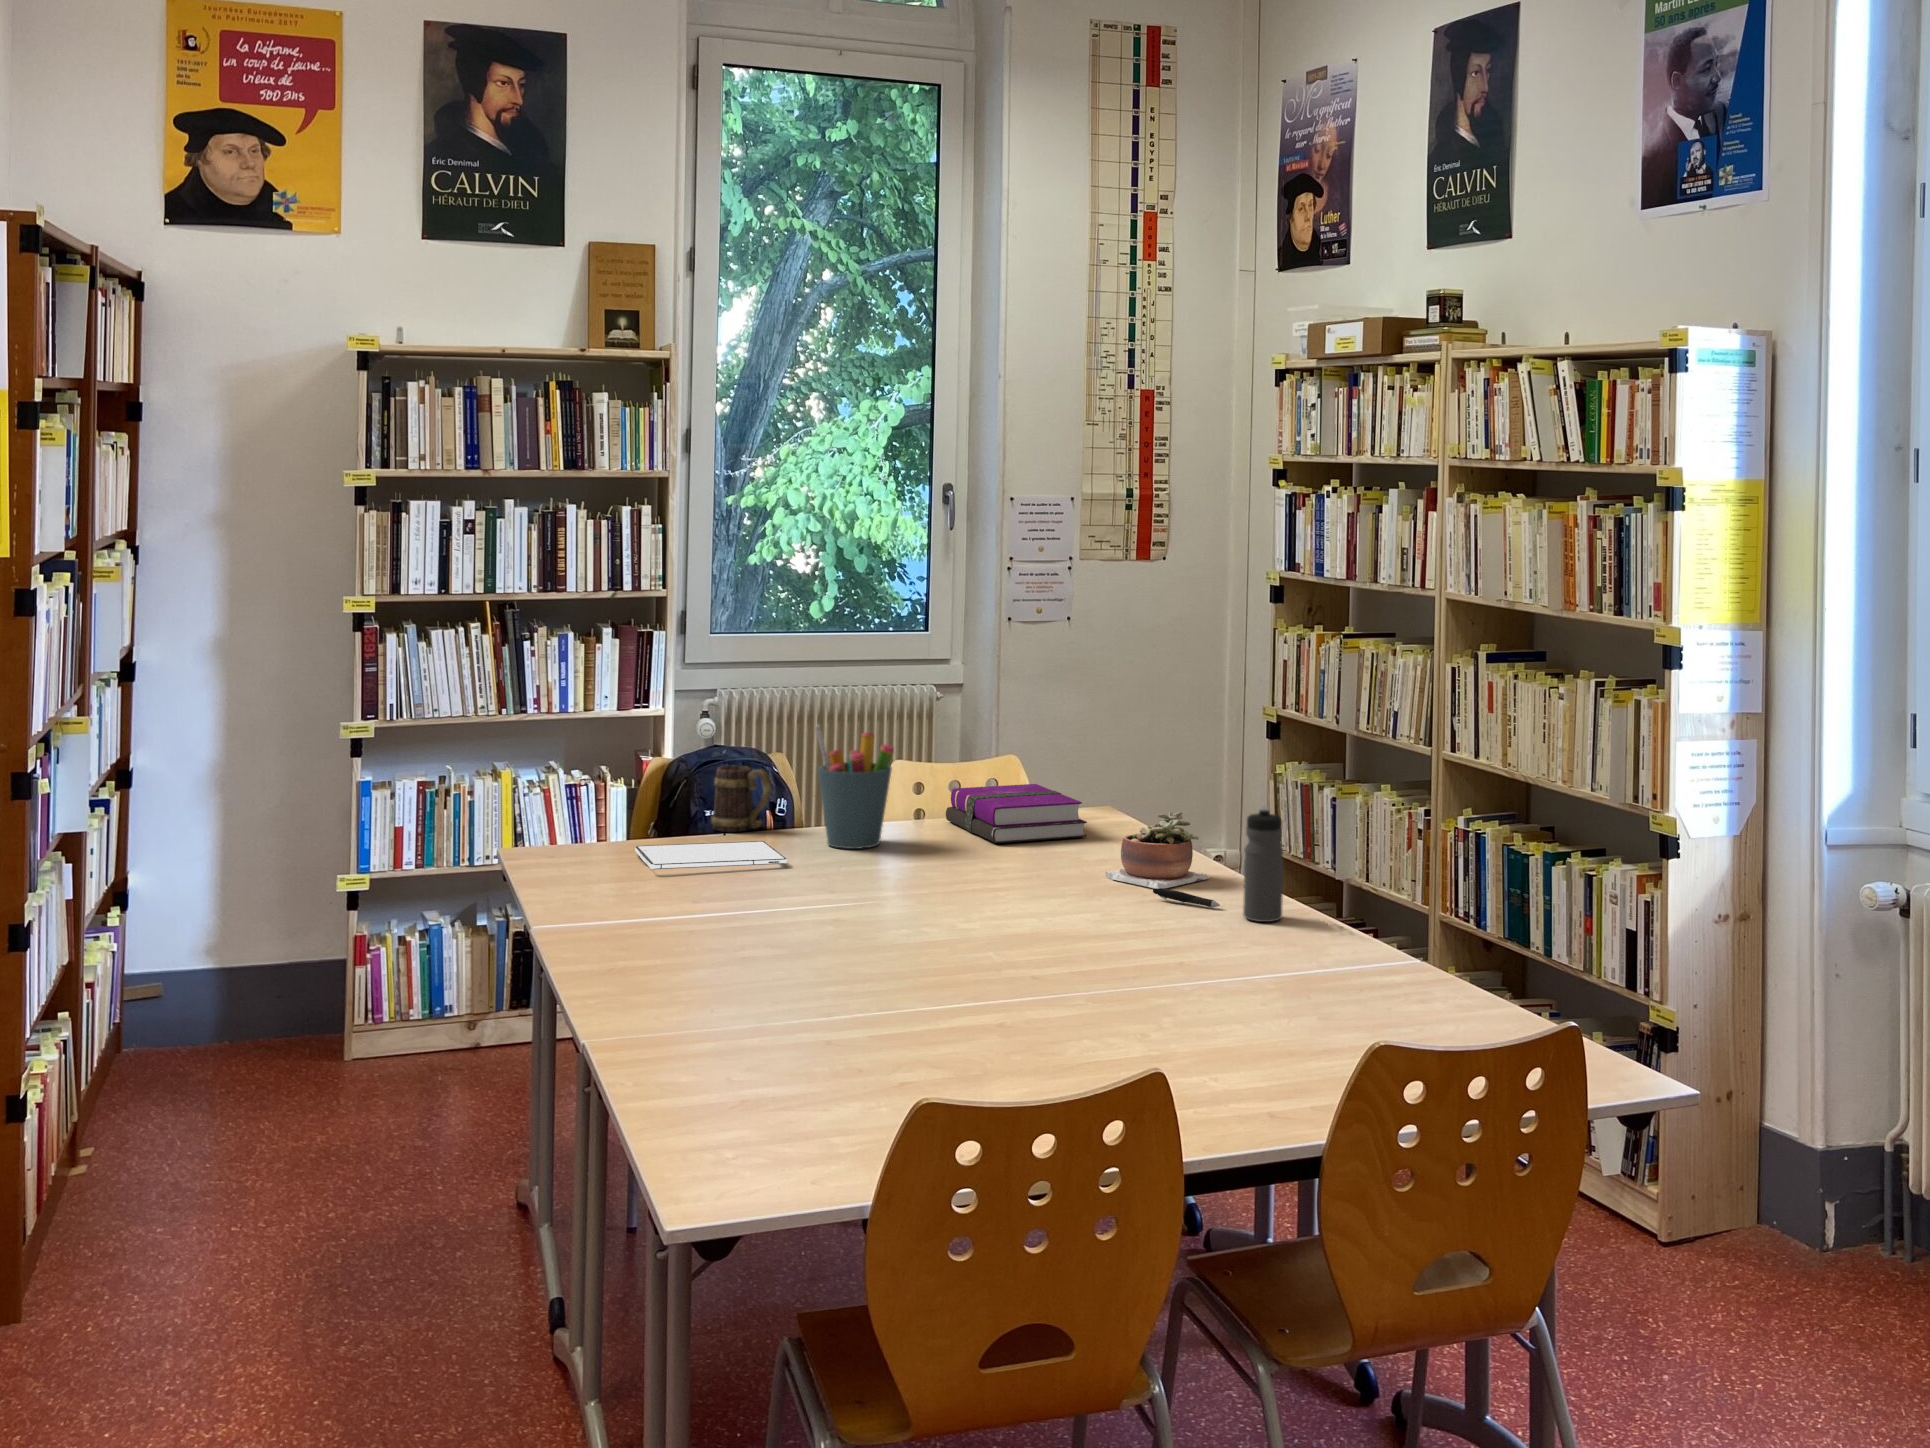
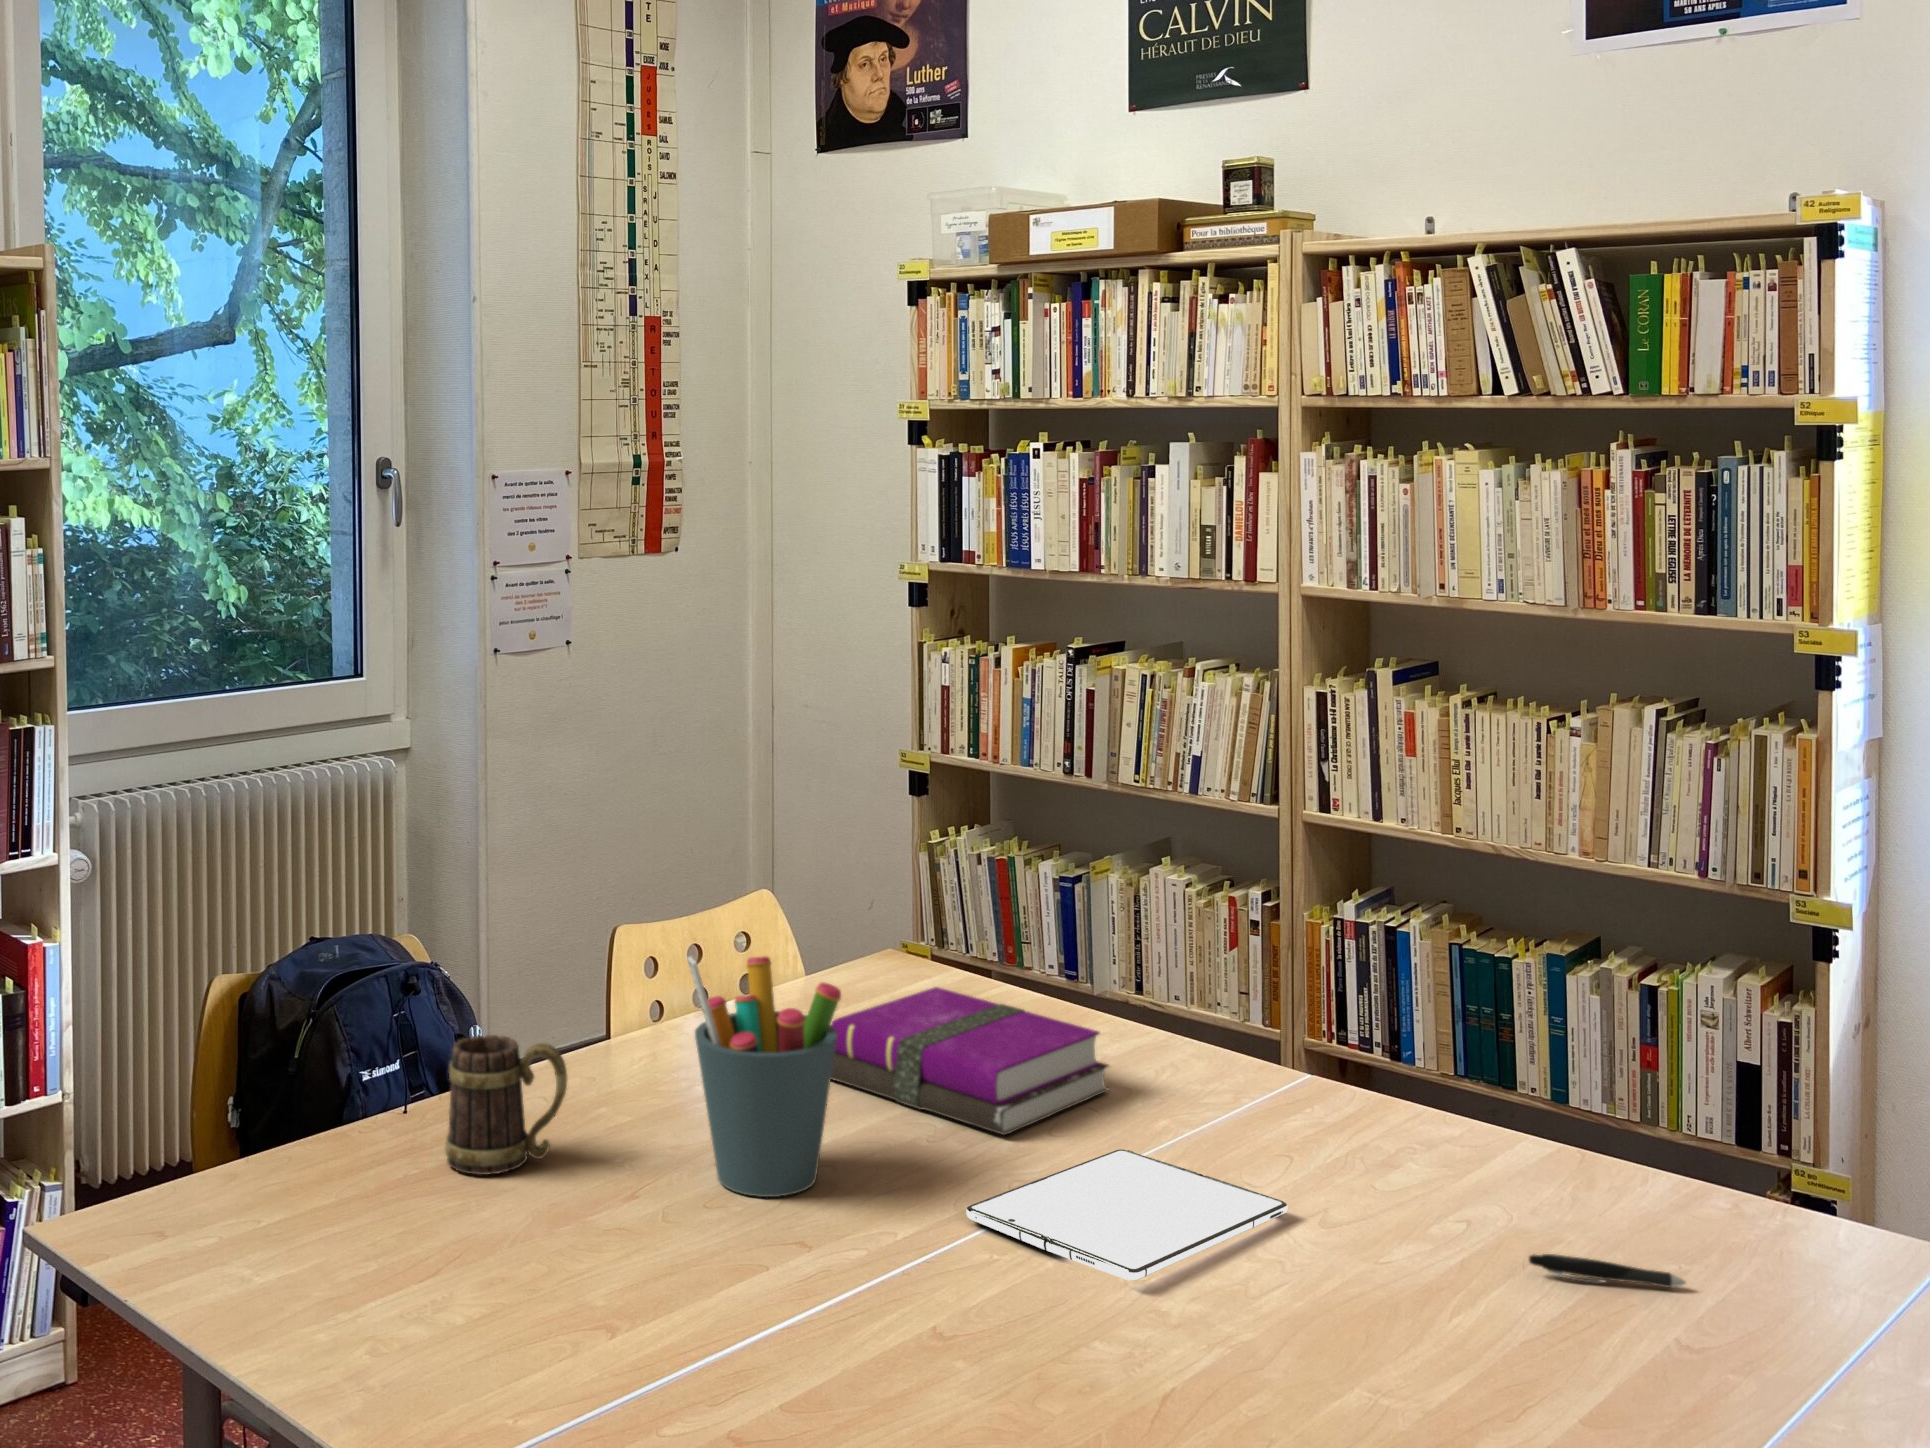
water bottle: present [1243,807,1283,922] -> none [1761,1096,1849,1324]
succulent plant: present [1105,812,1209,889] -> none [1337,1073,1495,1240]
tablet: present [635,841,787,869] -> present [966,1149,1288,1281]

